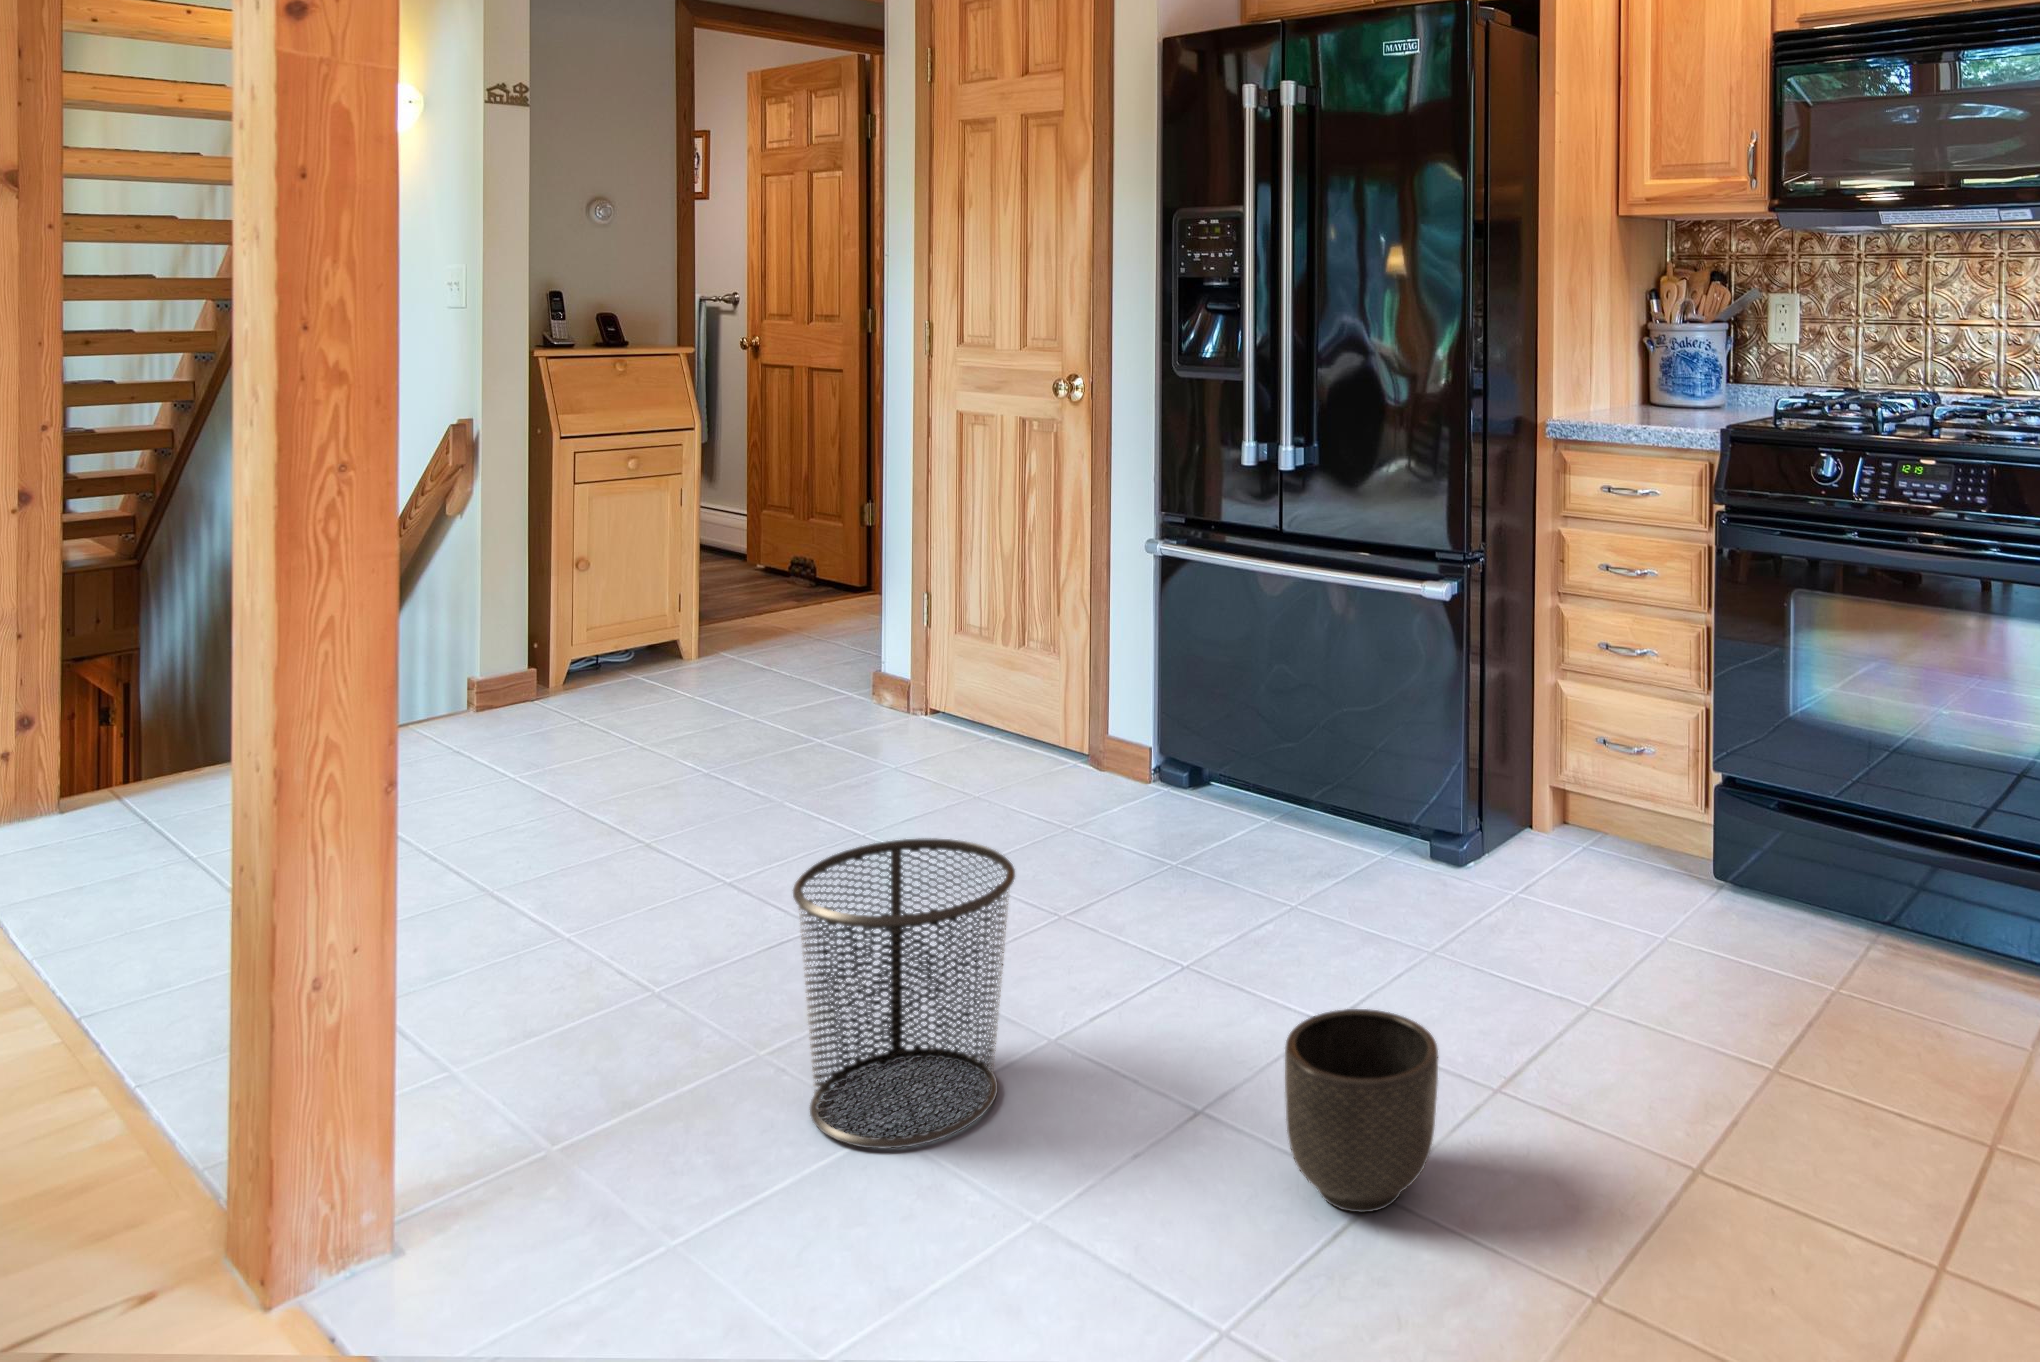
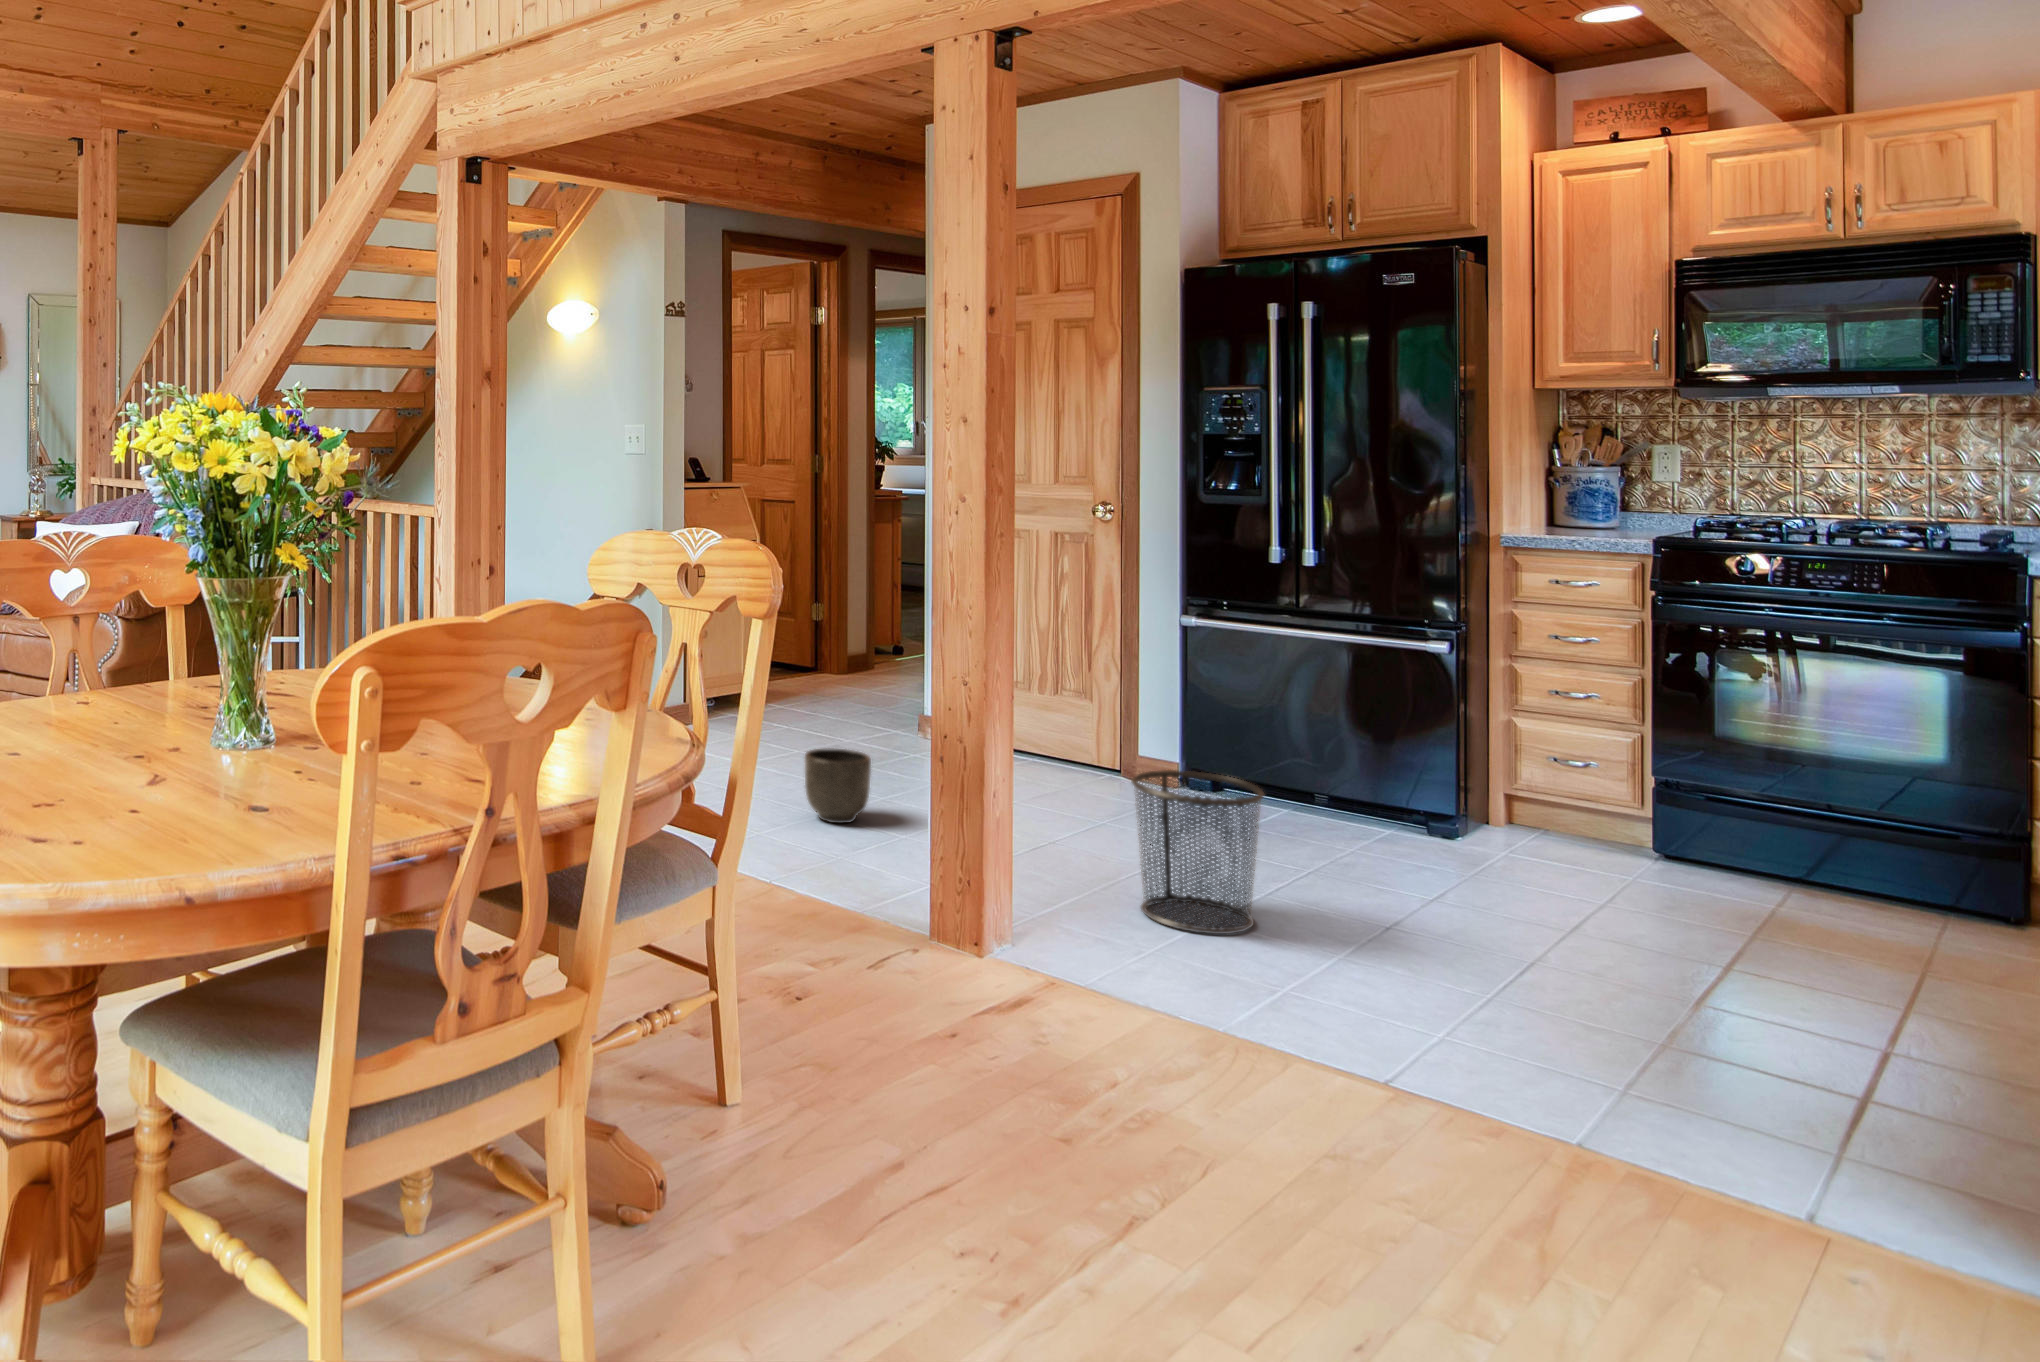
planter: present [1285,1009,1438,1212] -> present [805,748,871,823]

